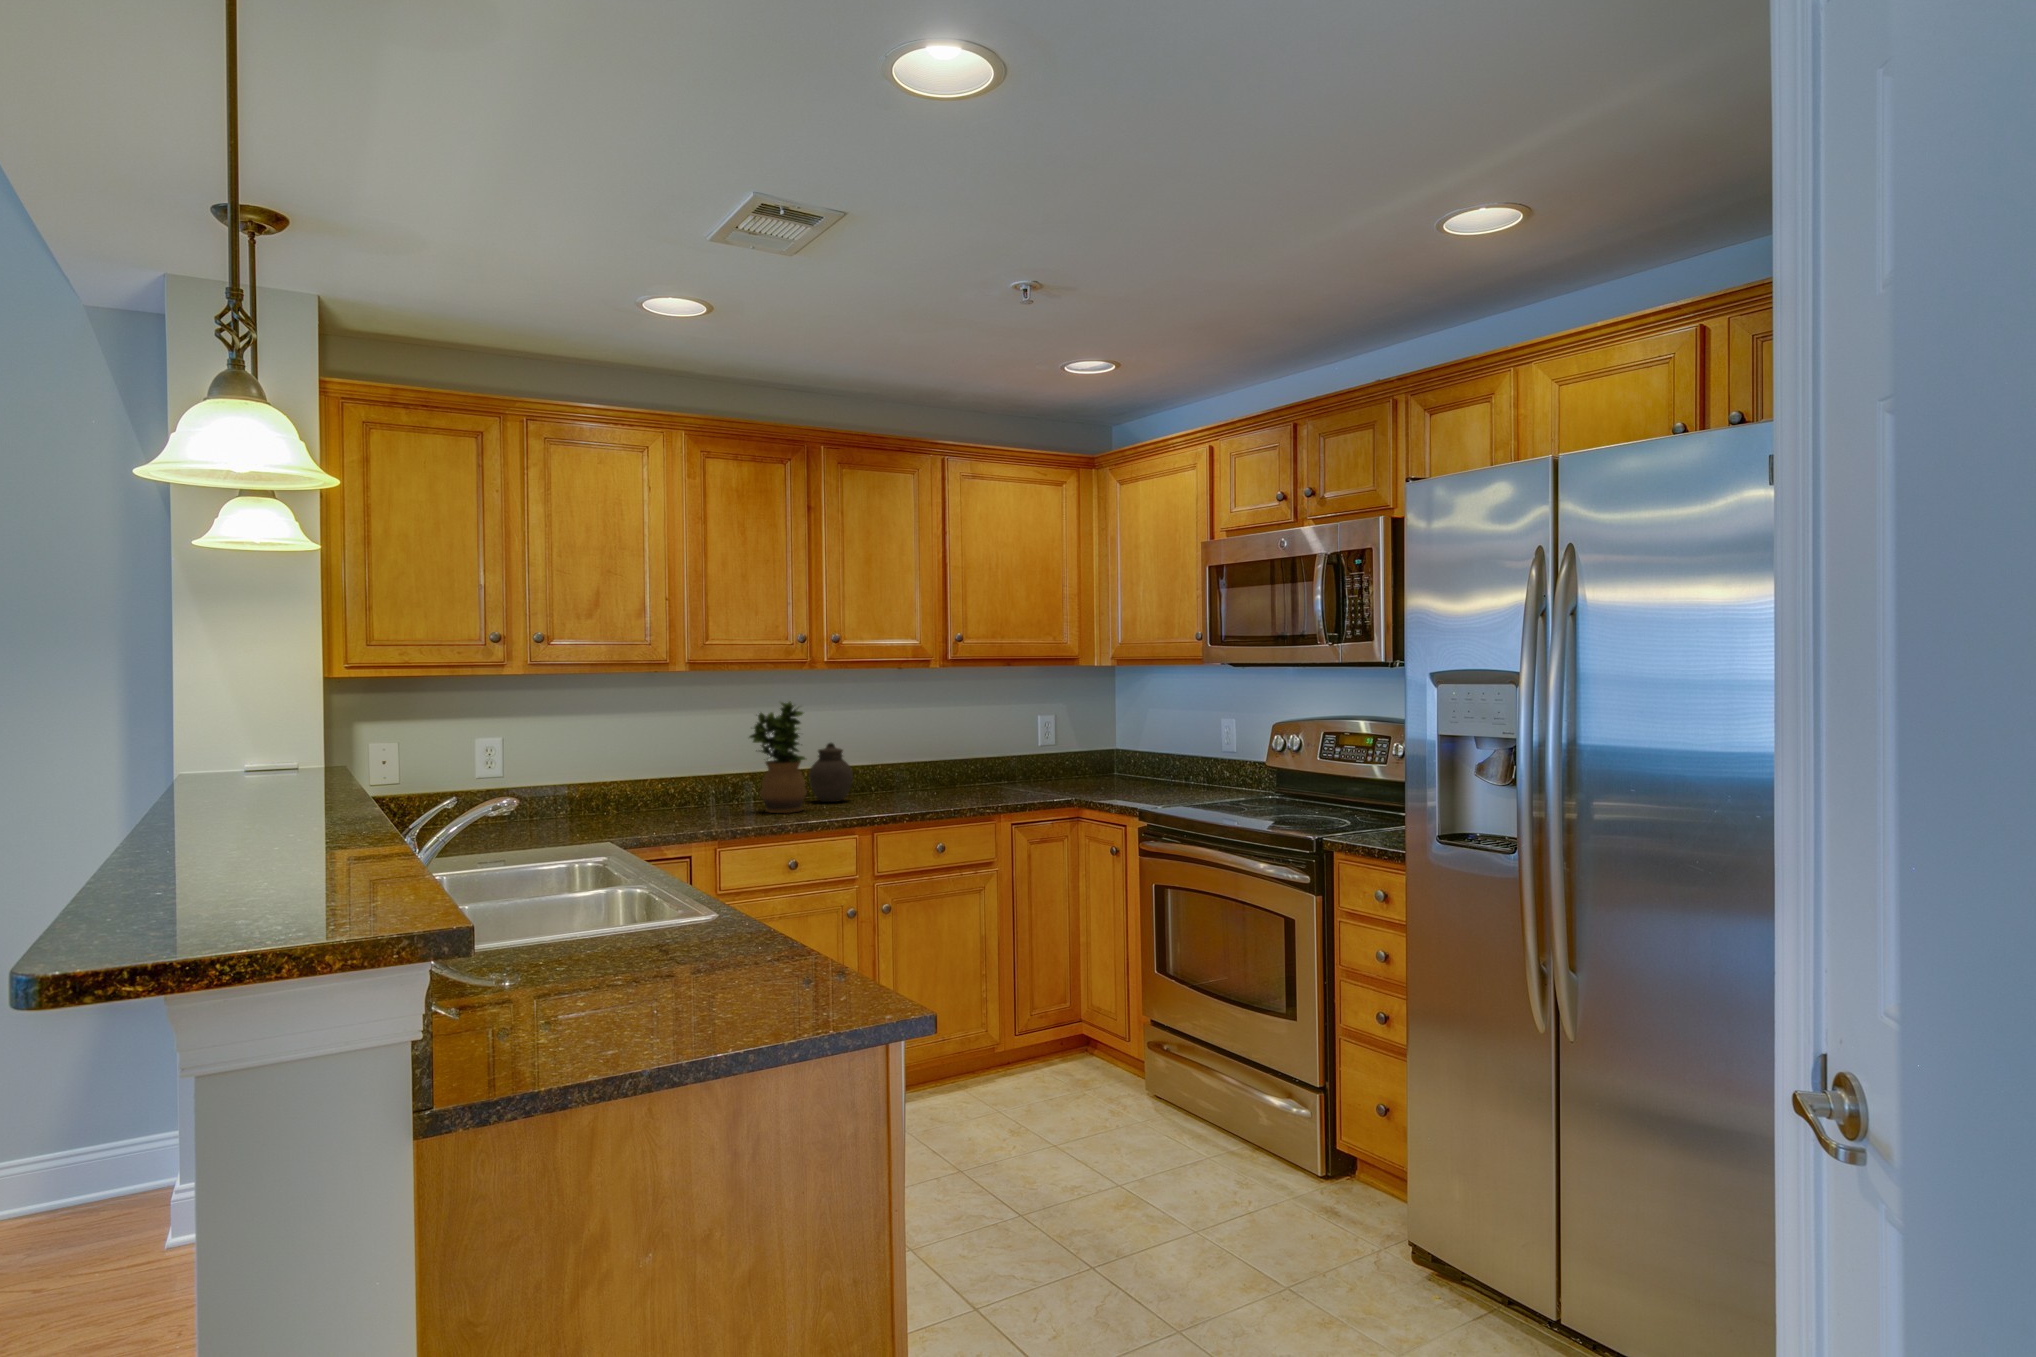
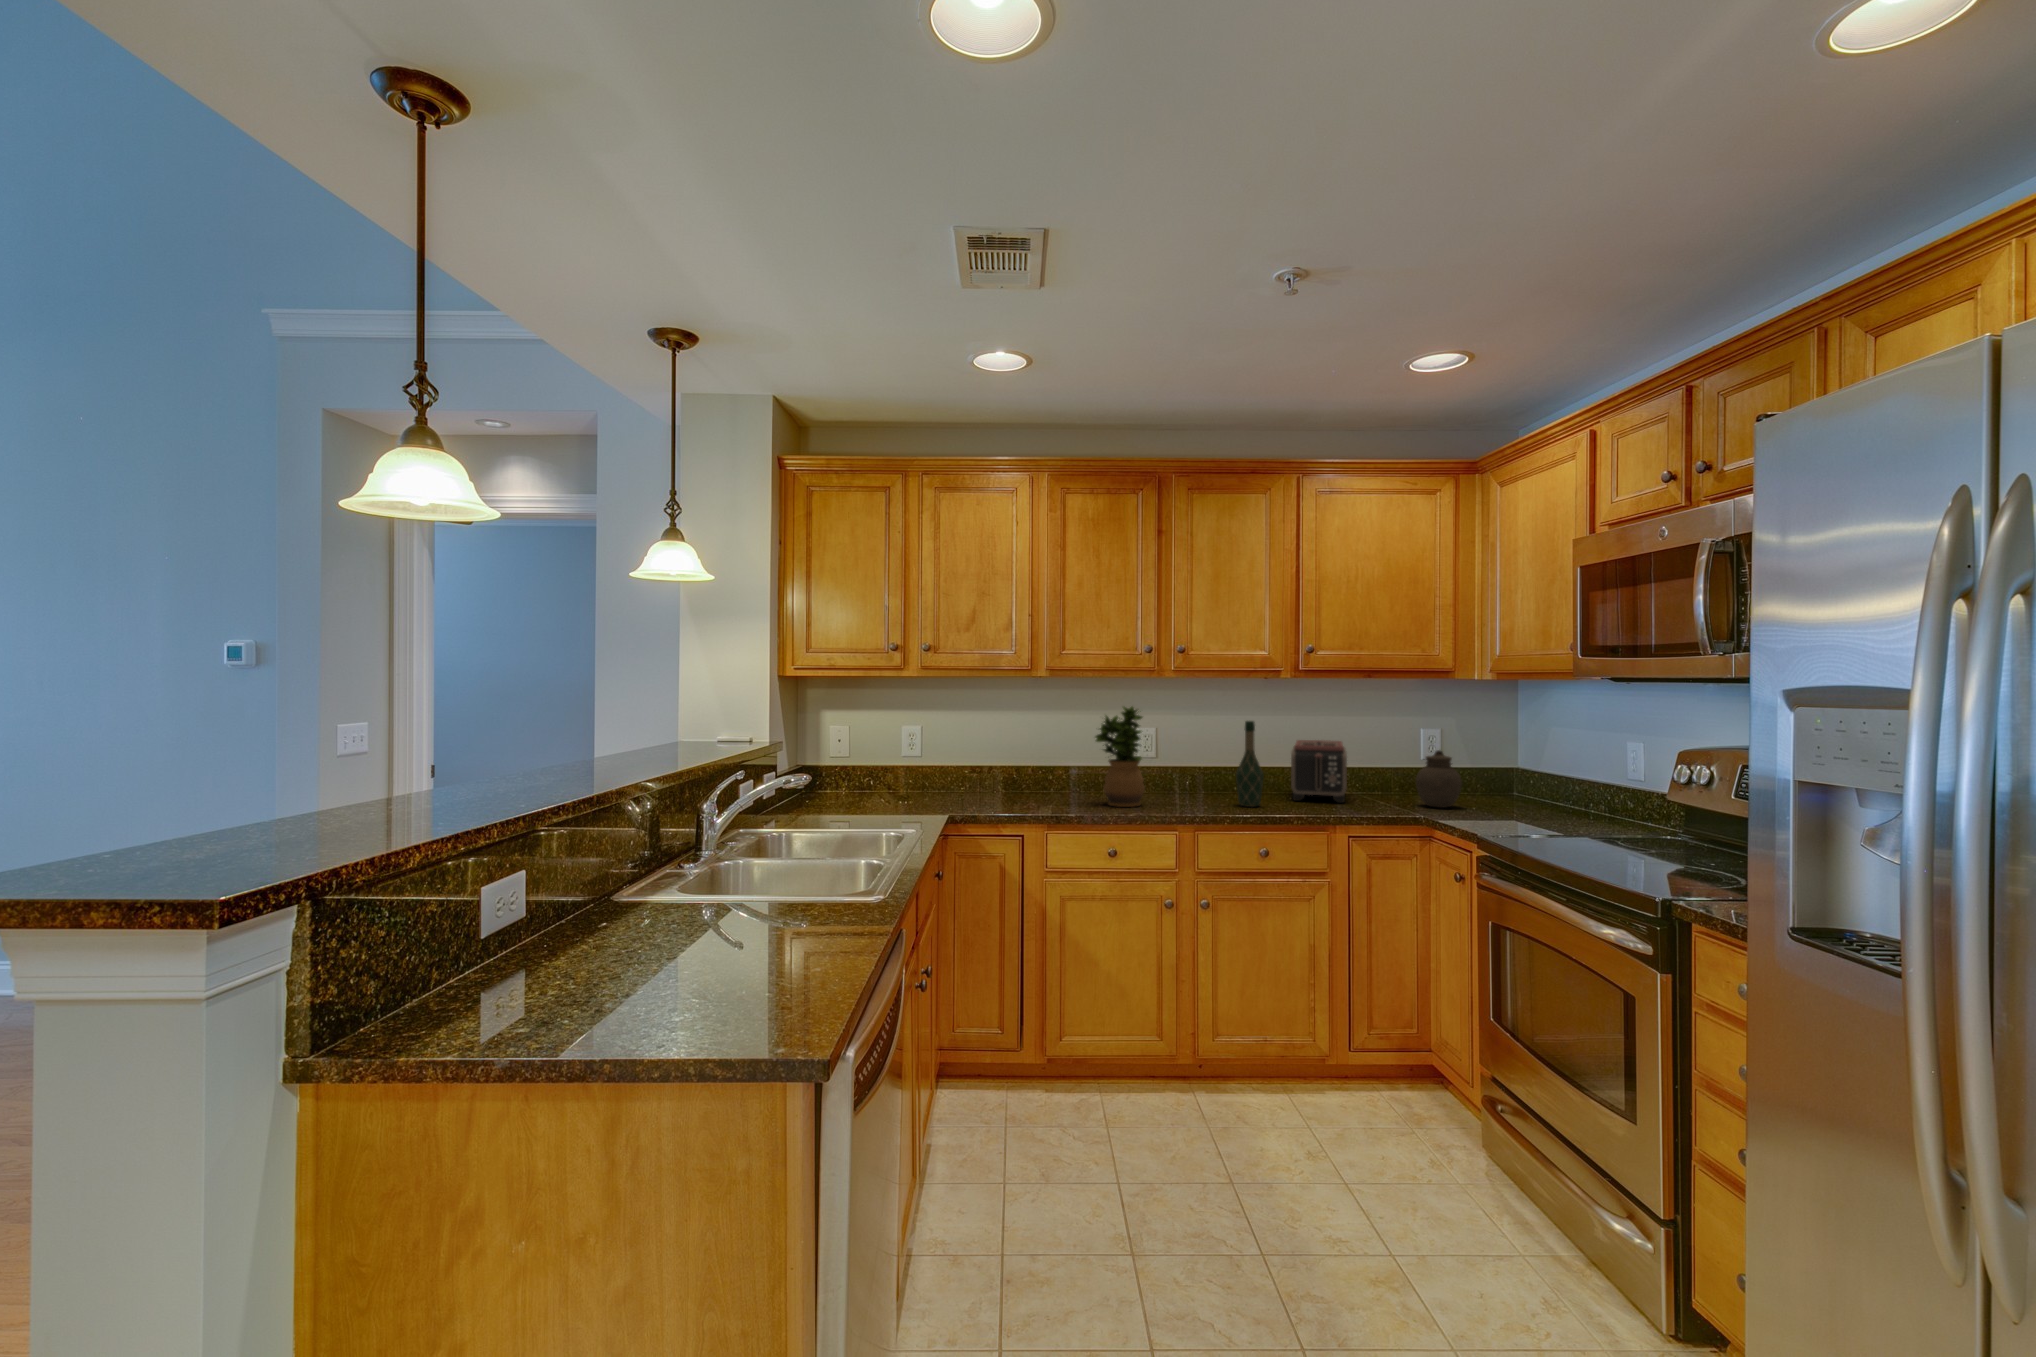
wine bottle: none [894,713,923,802] -> present [1236,721,1264,807]
toaster: none [926,731,992,794] -> present [1291,740,1347,803]
jar: present [809,743,853,802] -> present [1416,750,1462,808]

